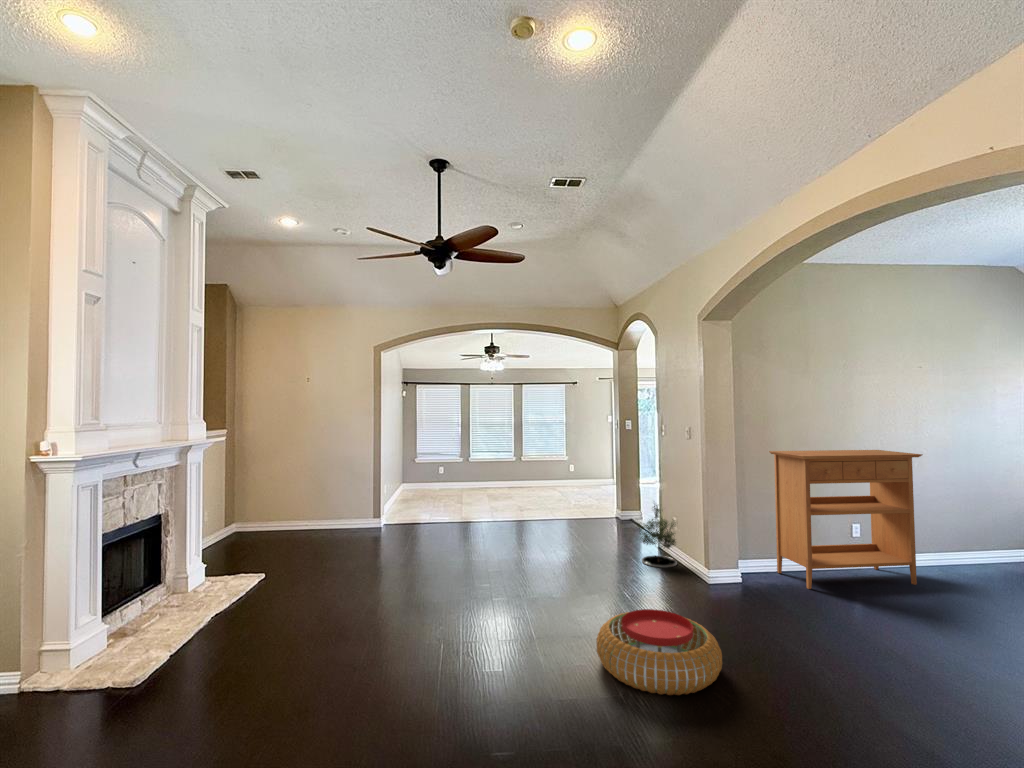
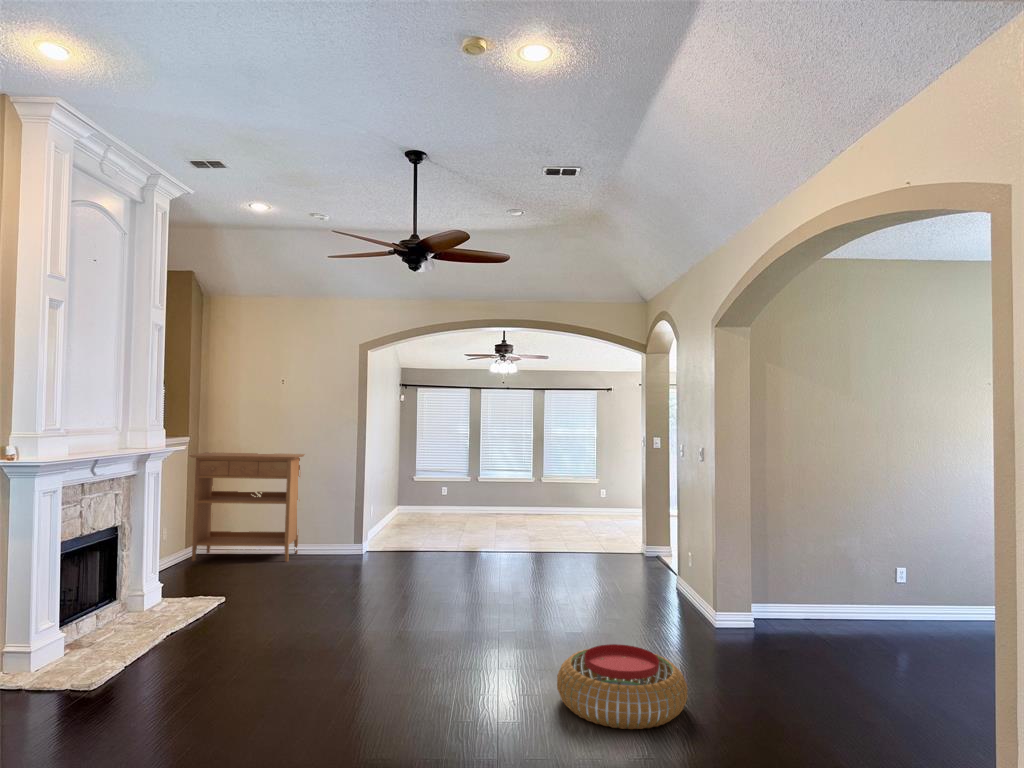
console table: present [769,450,923,589] -> present [190,452,305,562]
potted tree: present [639,505,677,568] -> none [642,531,692,610]

